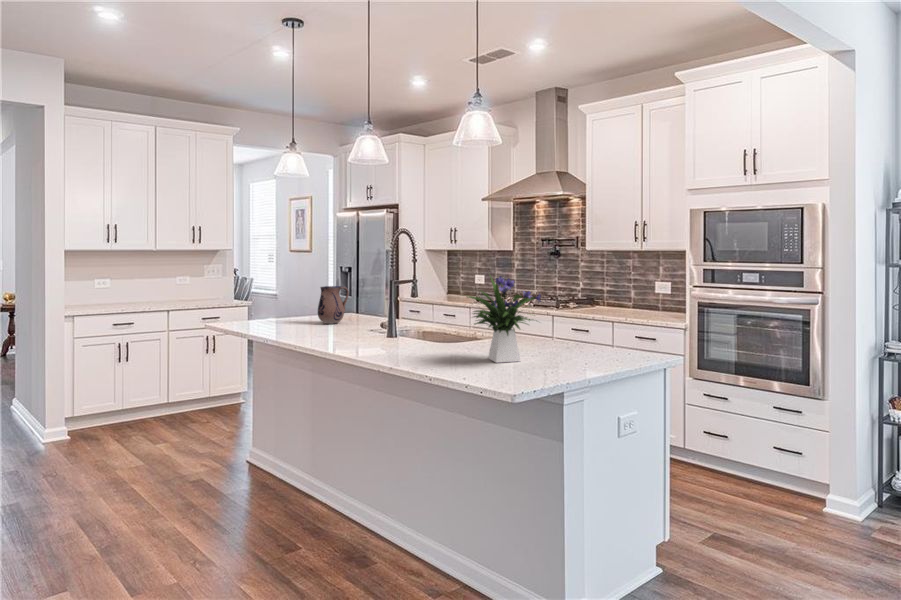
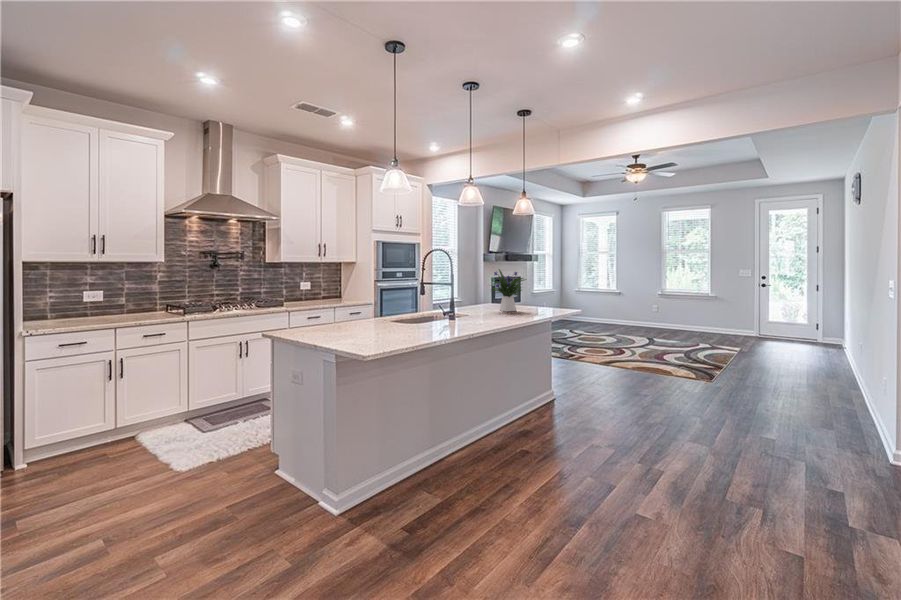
ceramic pitcher: present [318,286,349,324] -> none [331,292,358,330]

